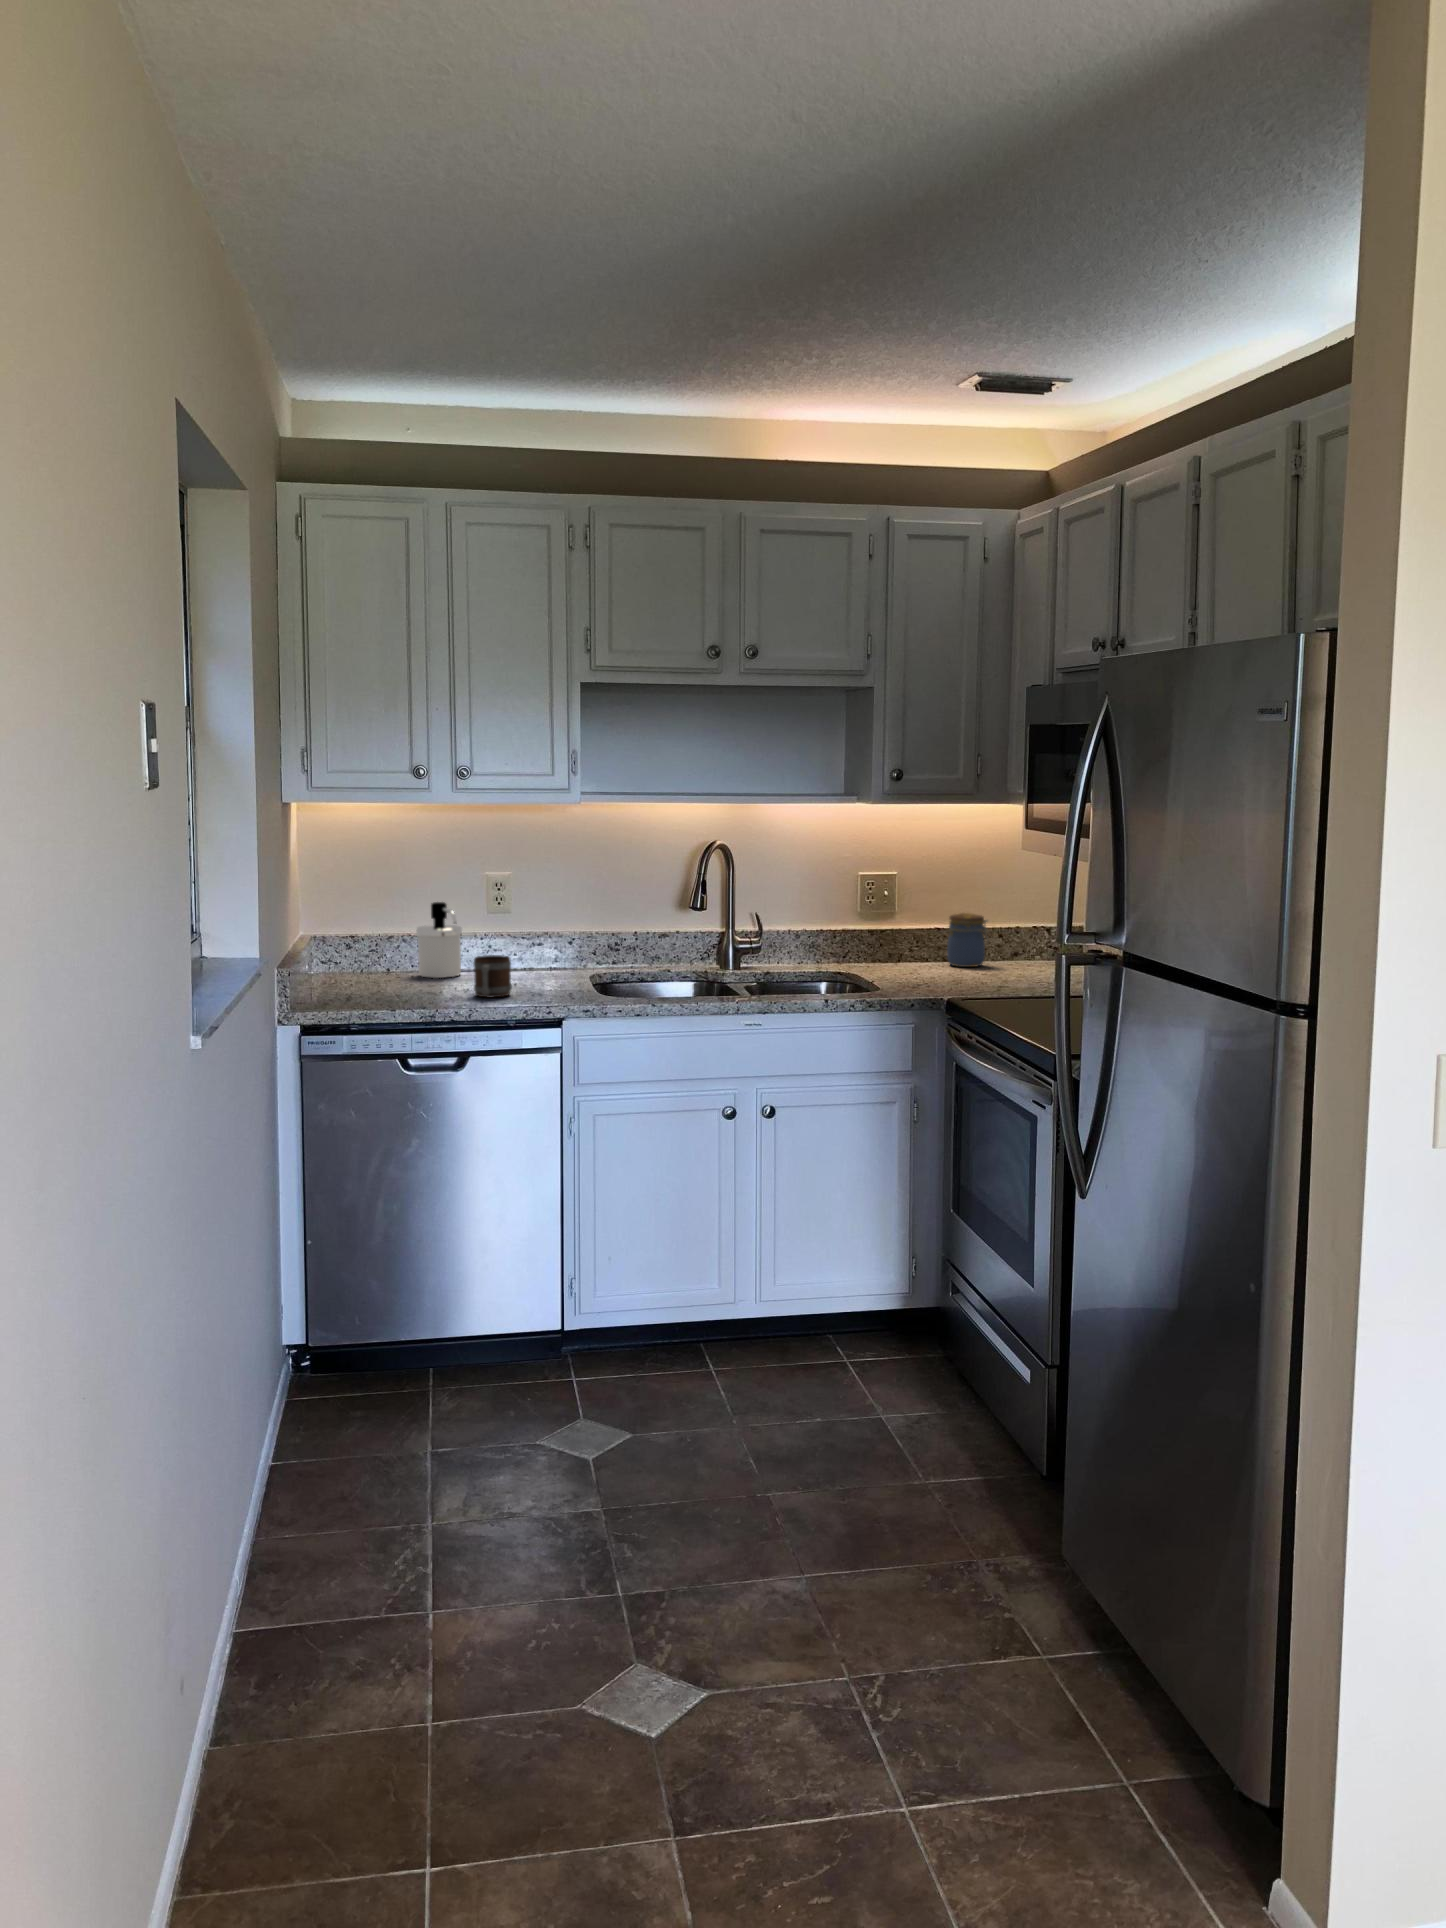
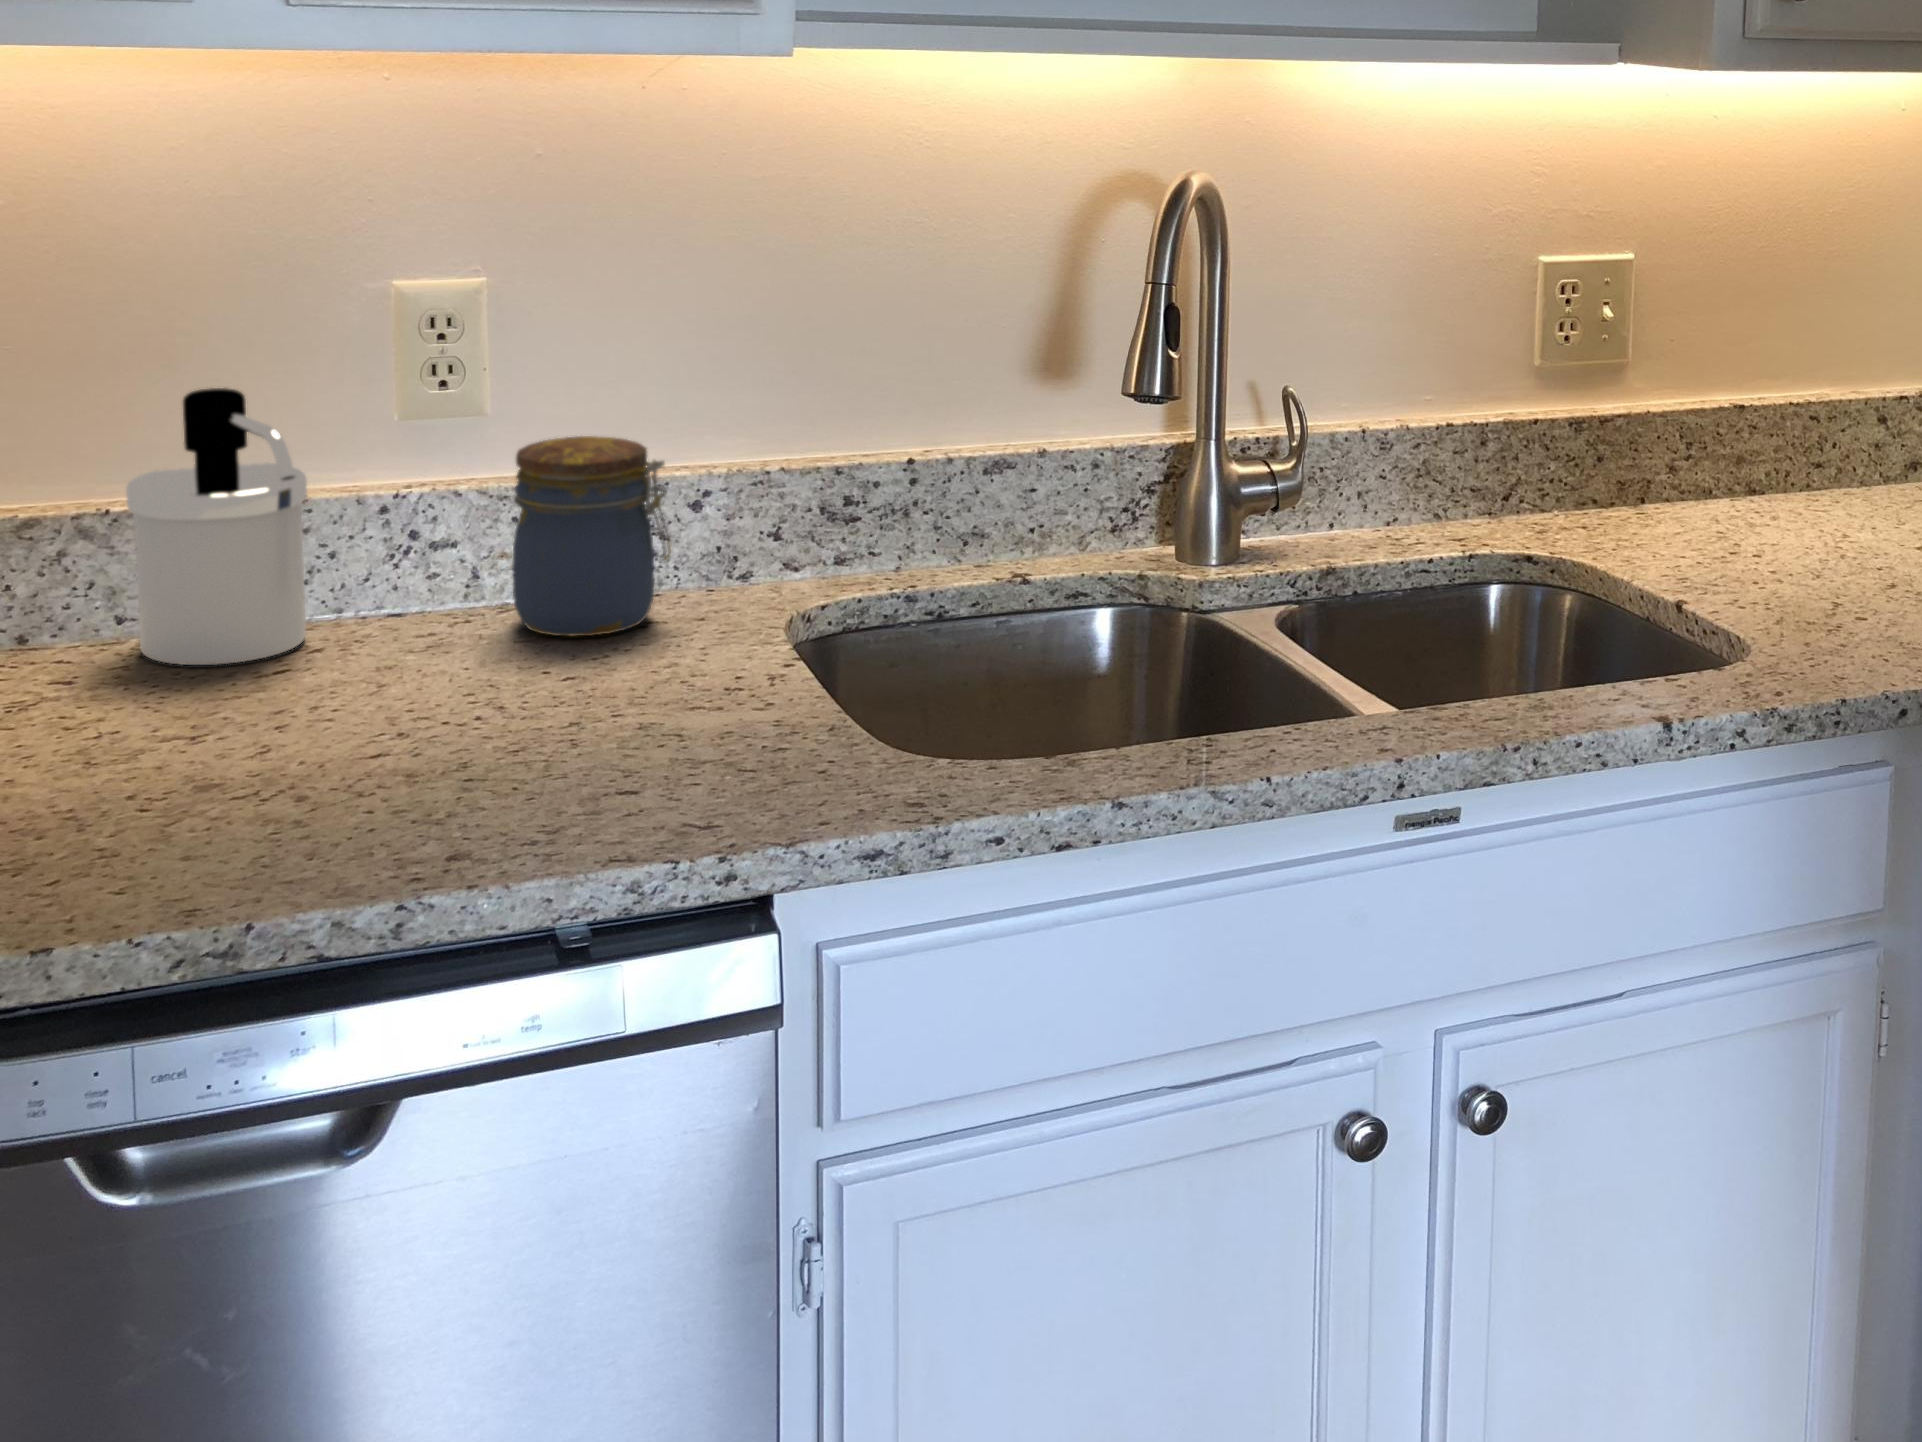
jar: present [947,913,988,967] -> present [512,436,671,637]
mug: present [474,955,512,997] -> none [392,626,548,809]

